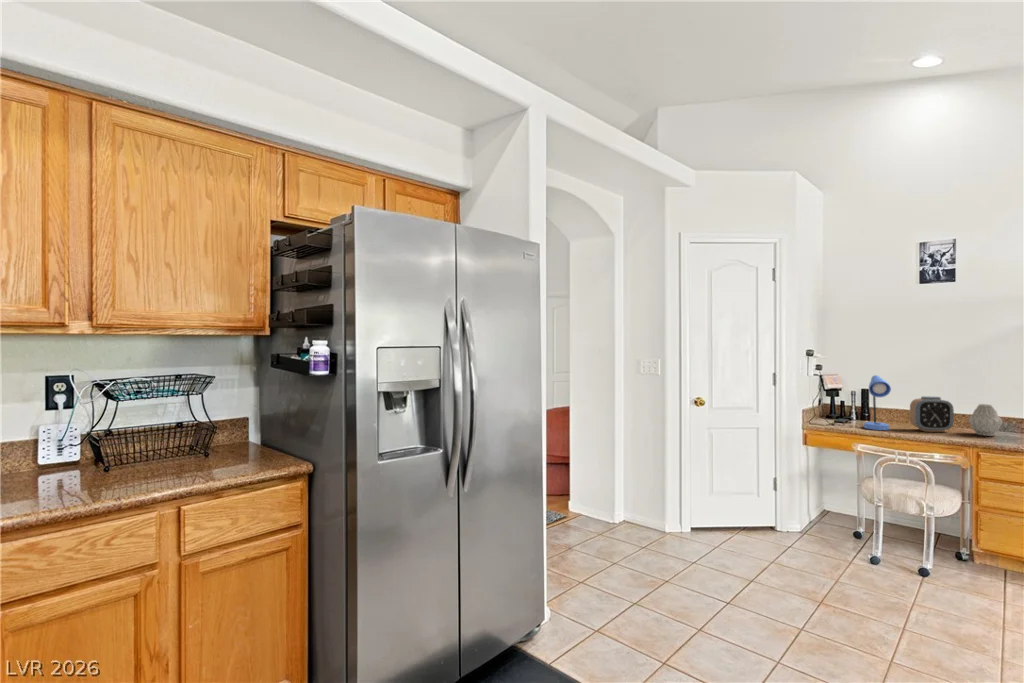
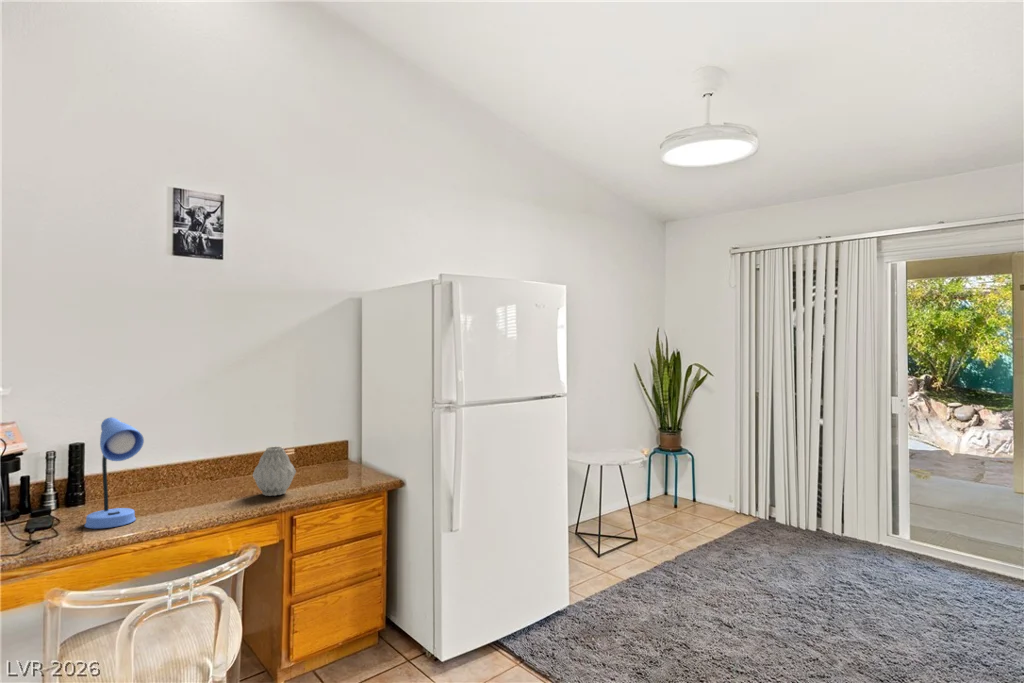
alarm clock: present [910,396,954,432] -> none [168,444,234,509]

